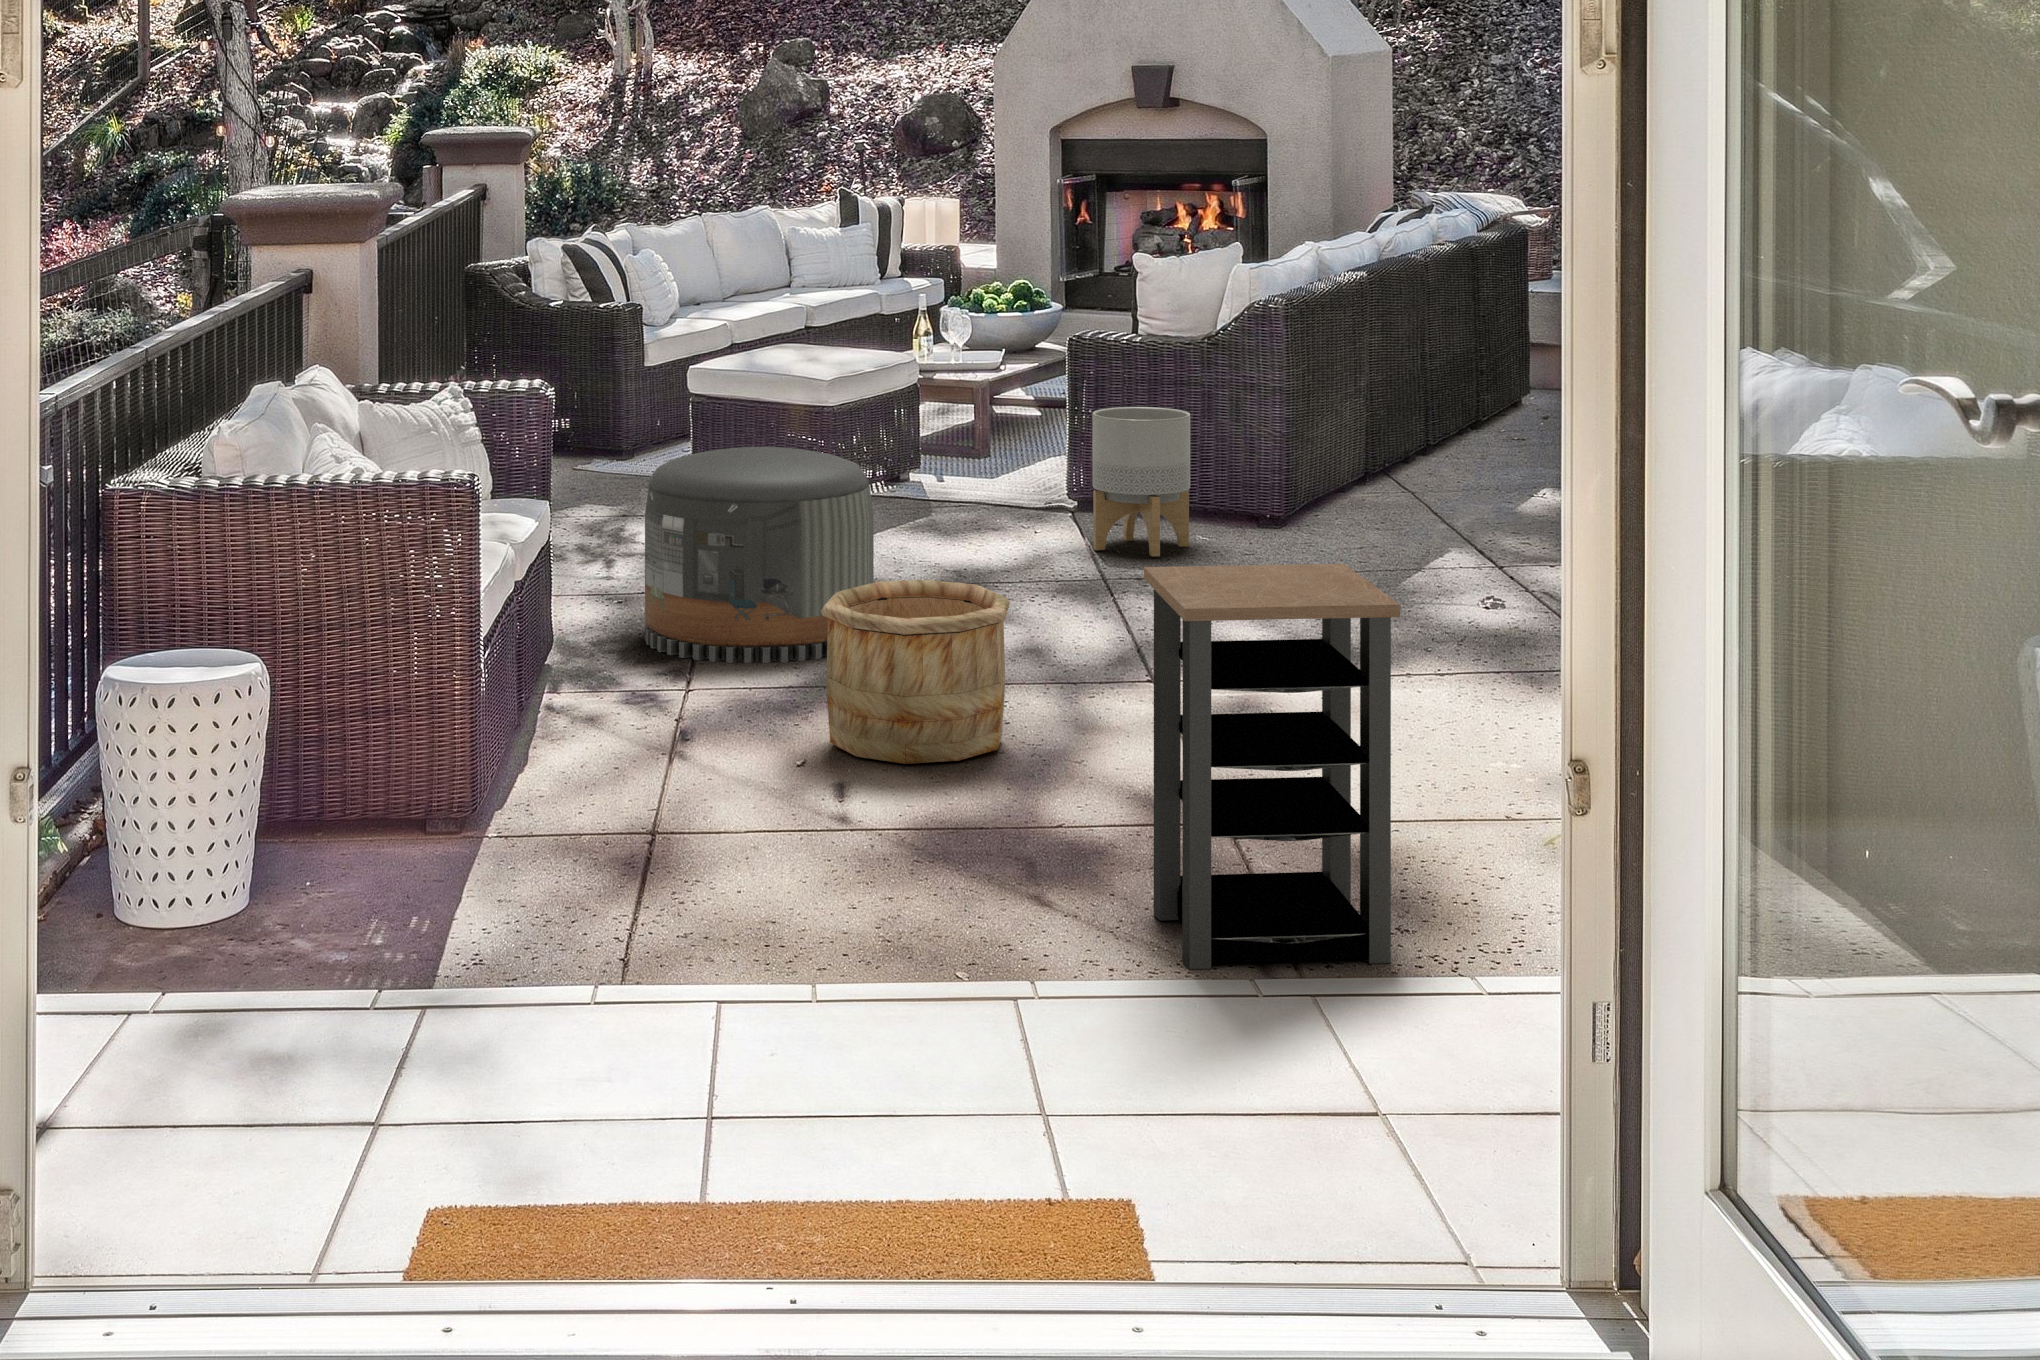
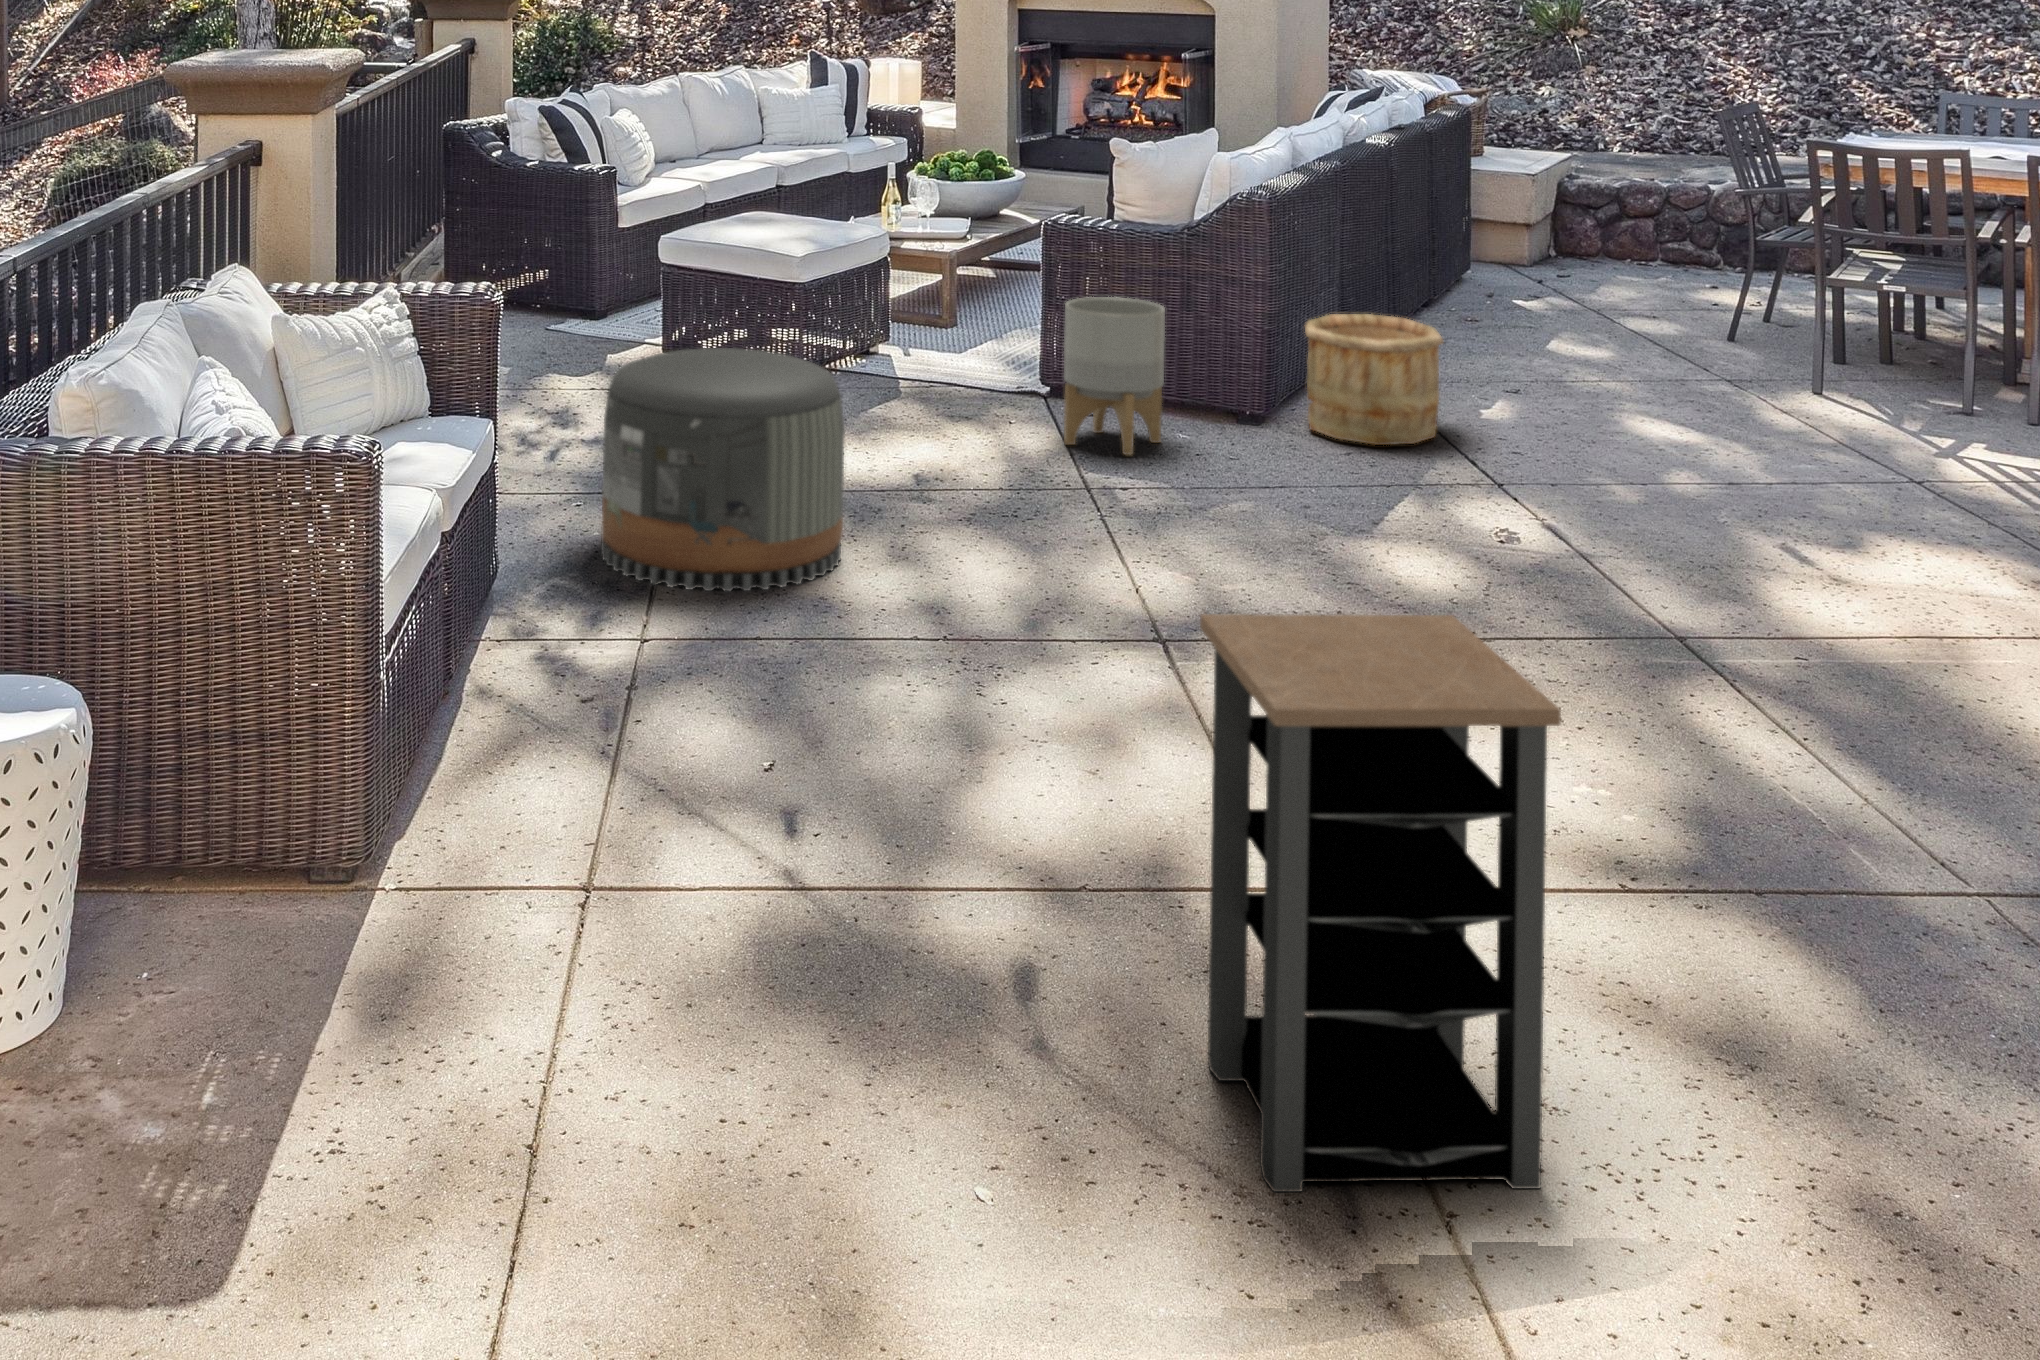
wooden bucket: present [821,580,1010,764] -> present [1305,314,1443,445]

